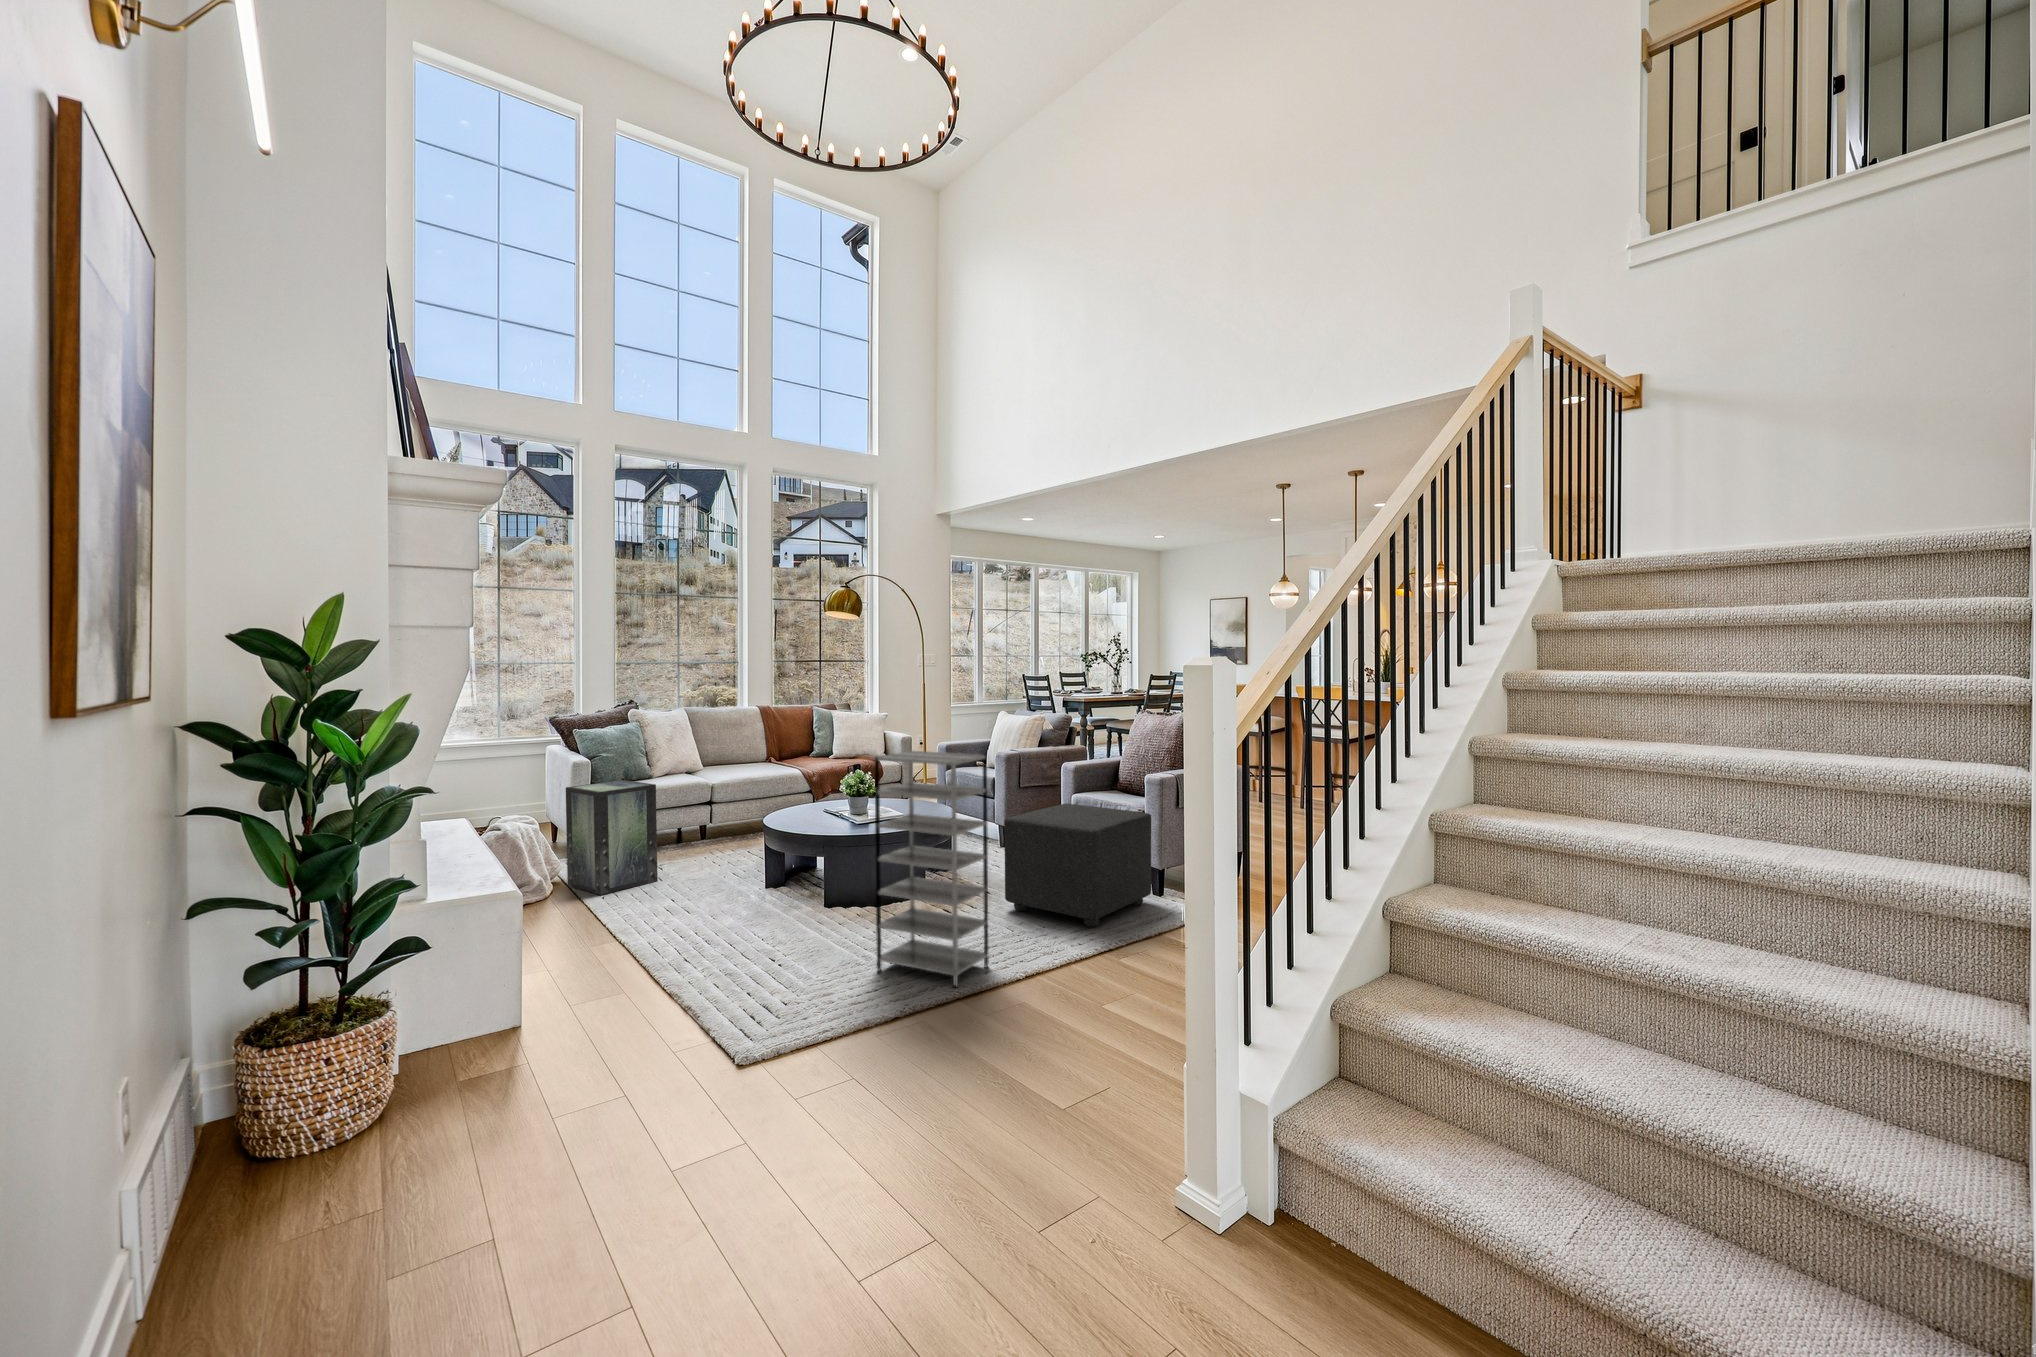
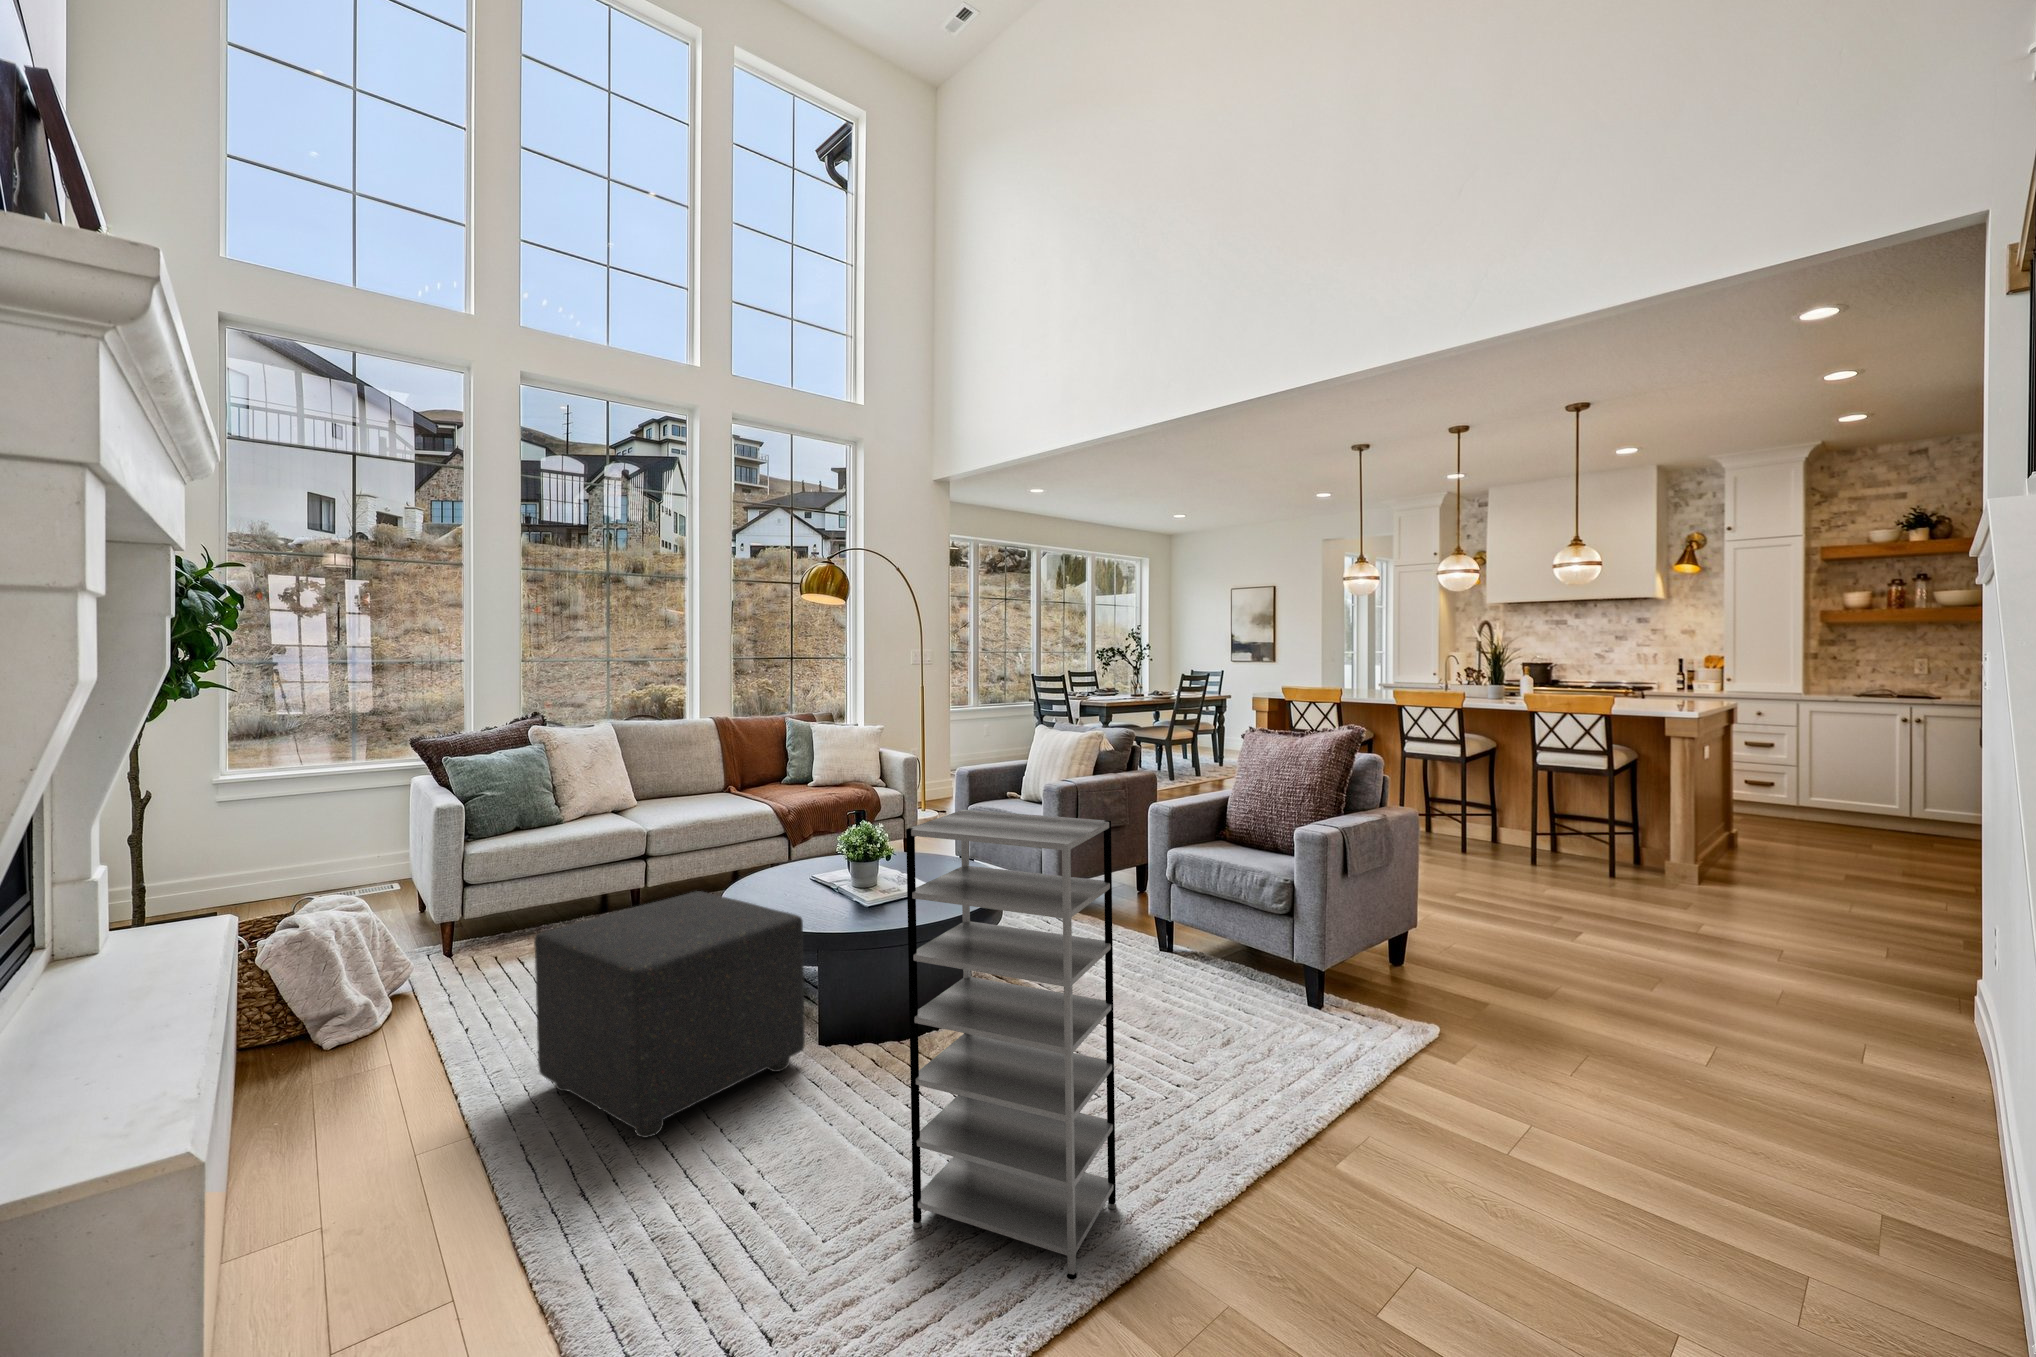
storage box: present [566,780,658,895] -> none [406,837,553,1025]
ottoman: present [1004,804,1151,927] -> present [534,891,805,1138]

